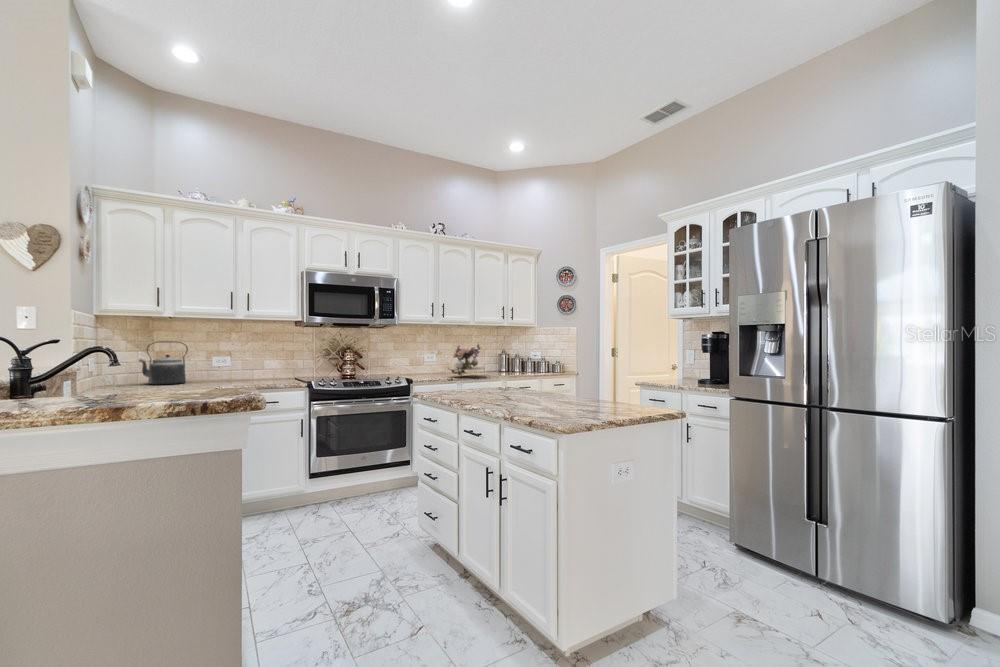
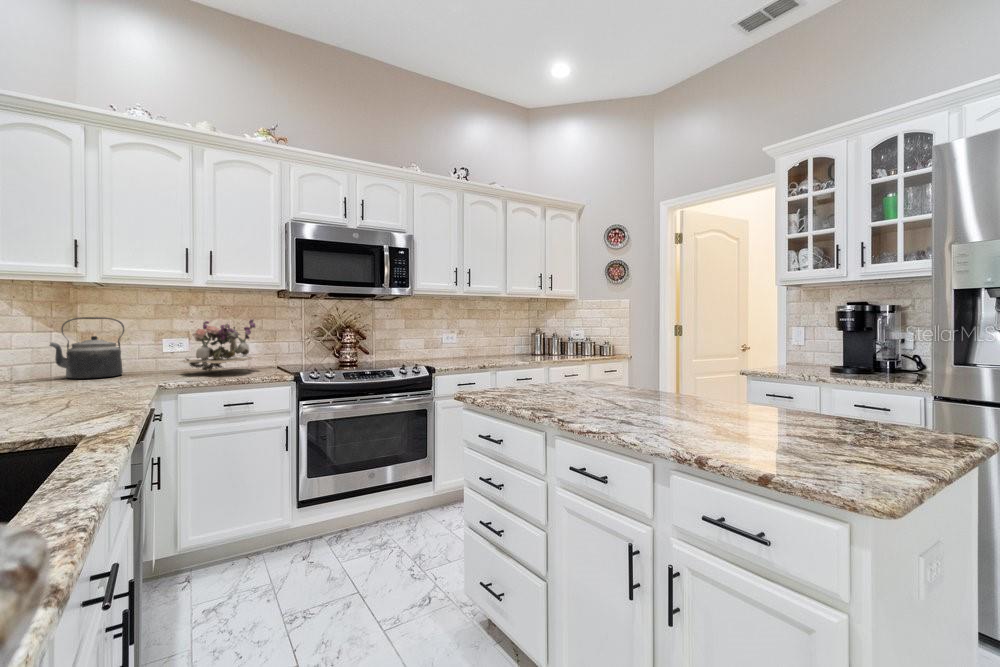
flower arrangement: present [448,344,485,376] -> present [182,319,259,372]

